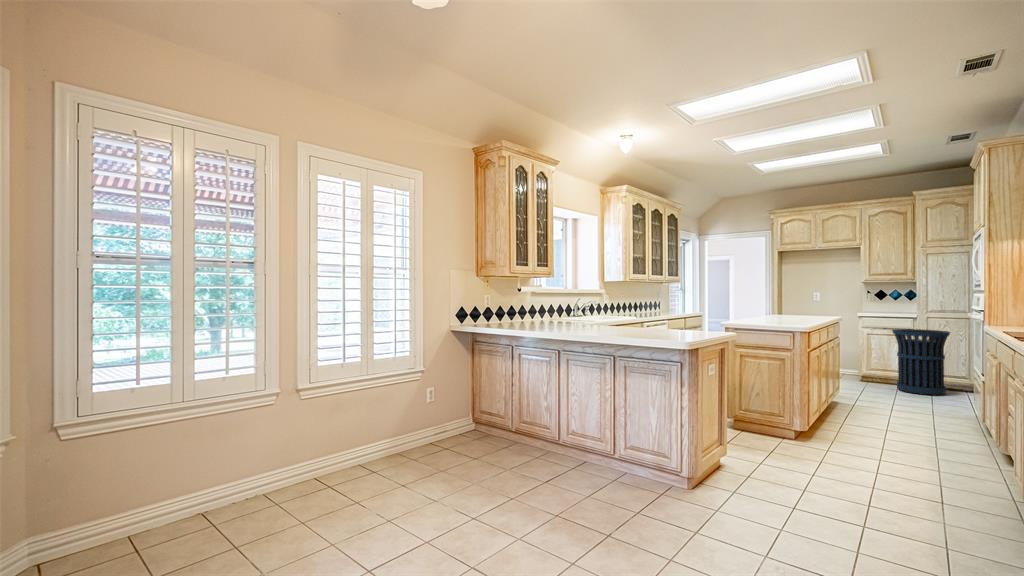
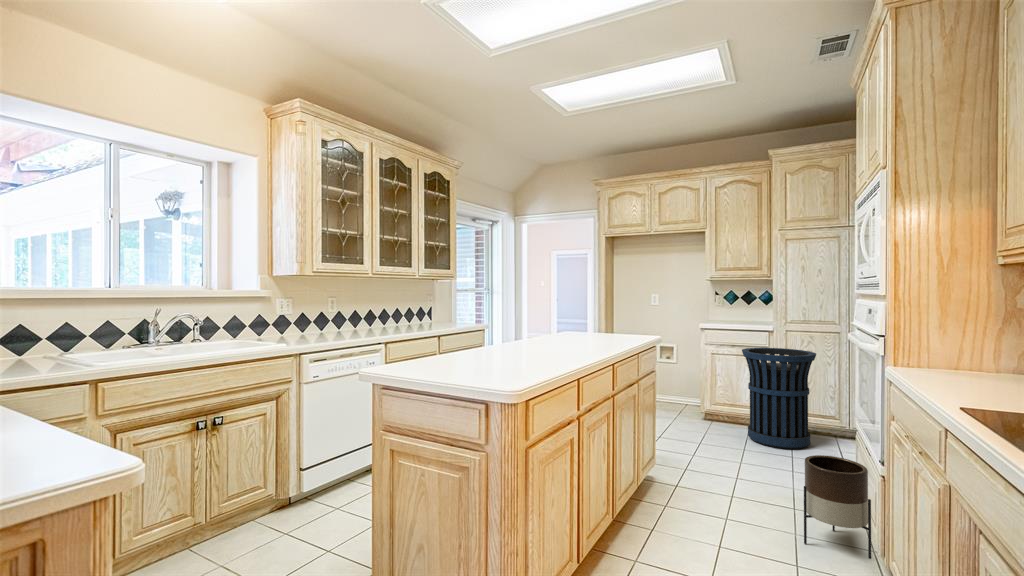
planter: none [934,380,975,430] -> present [804,455,871,559]

